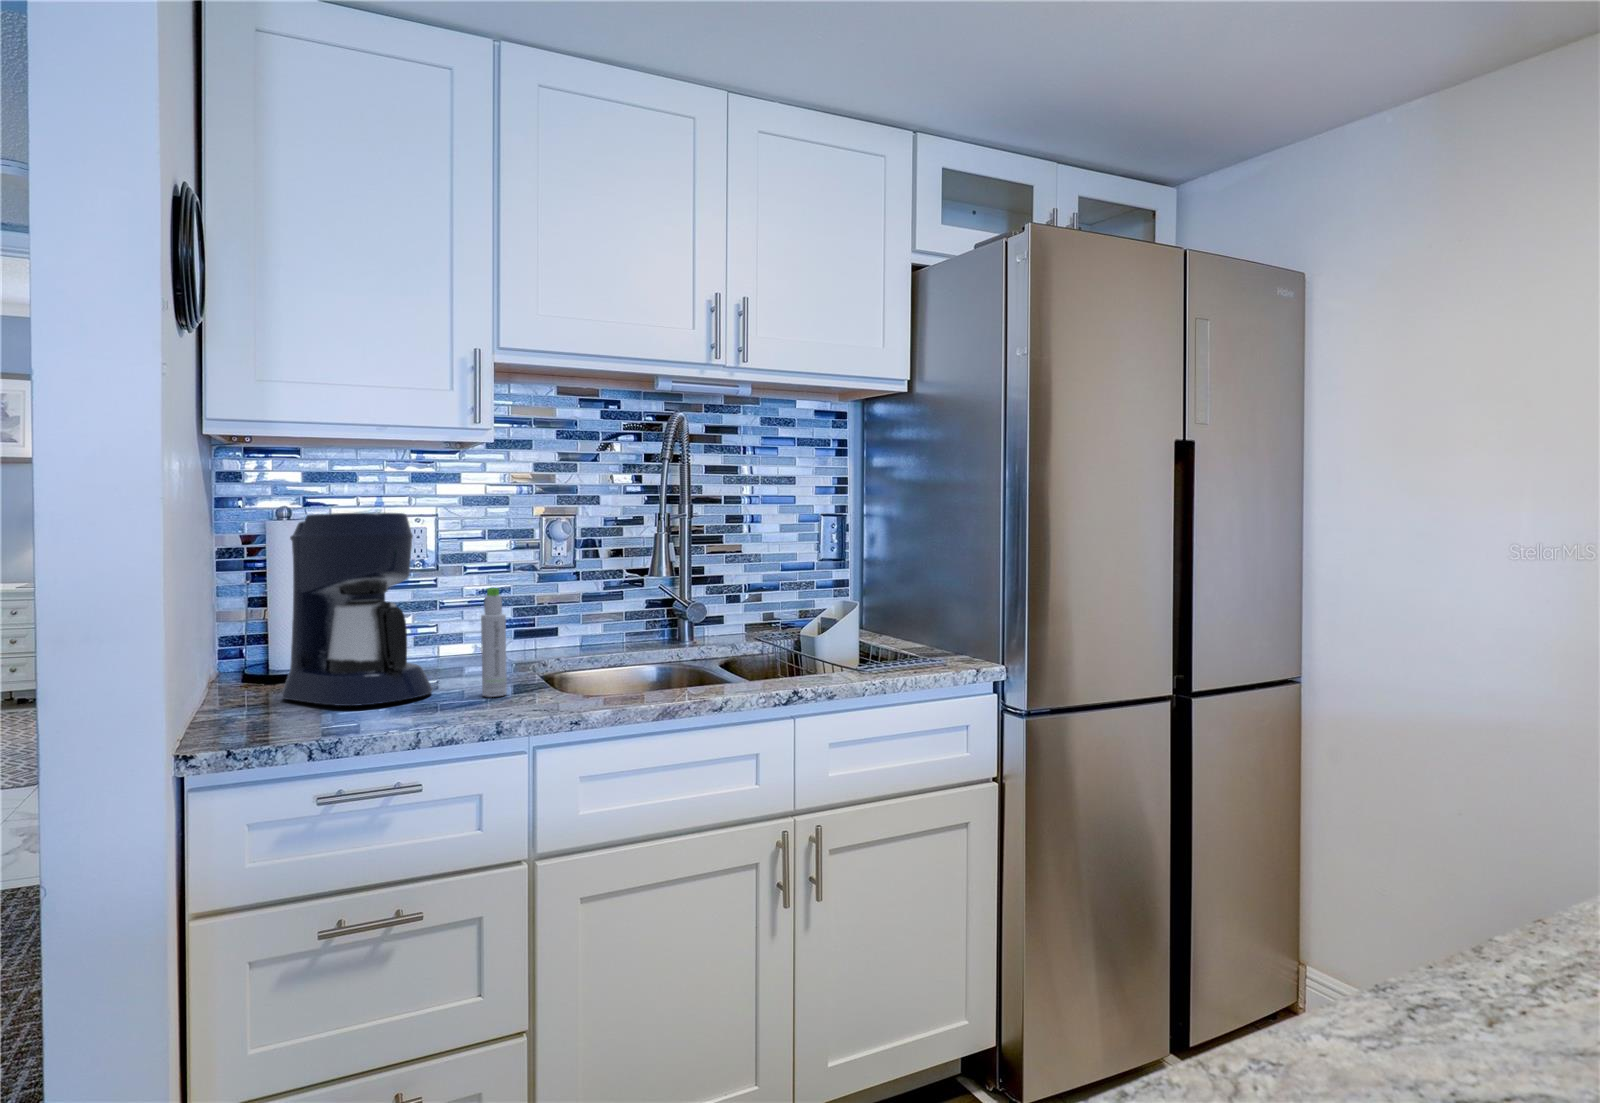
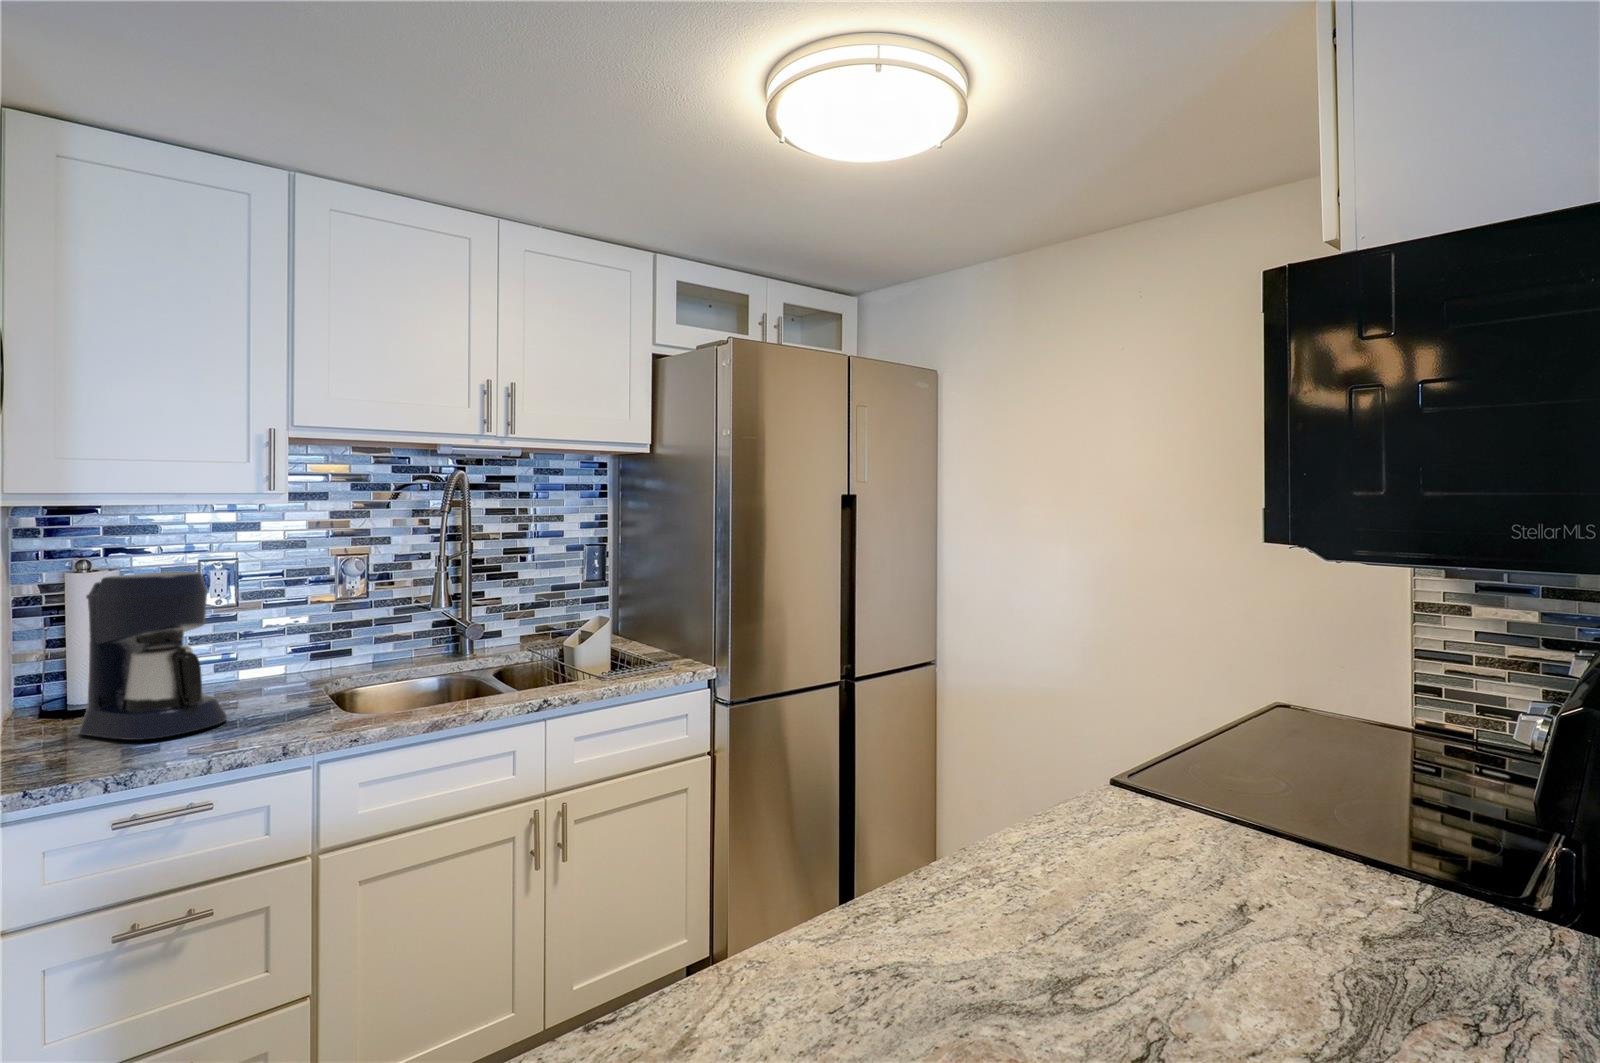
bottle: present [481,588,507,697] -> none [272,632,296,721]

